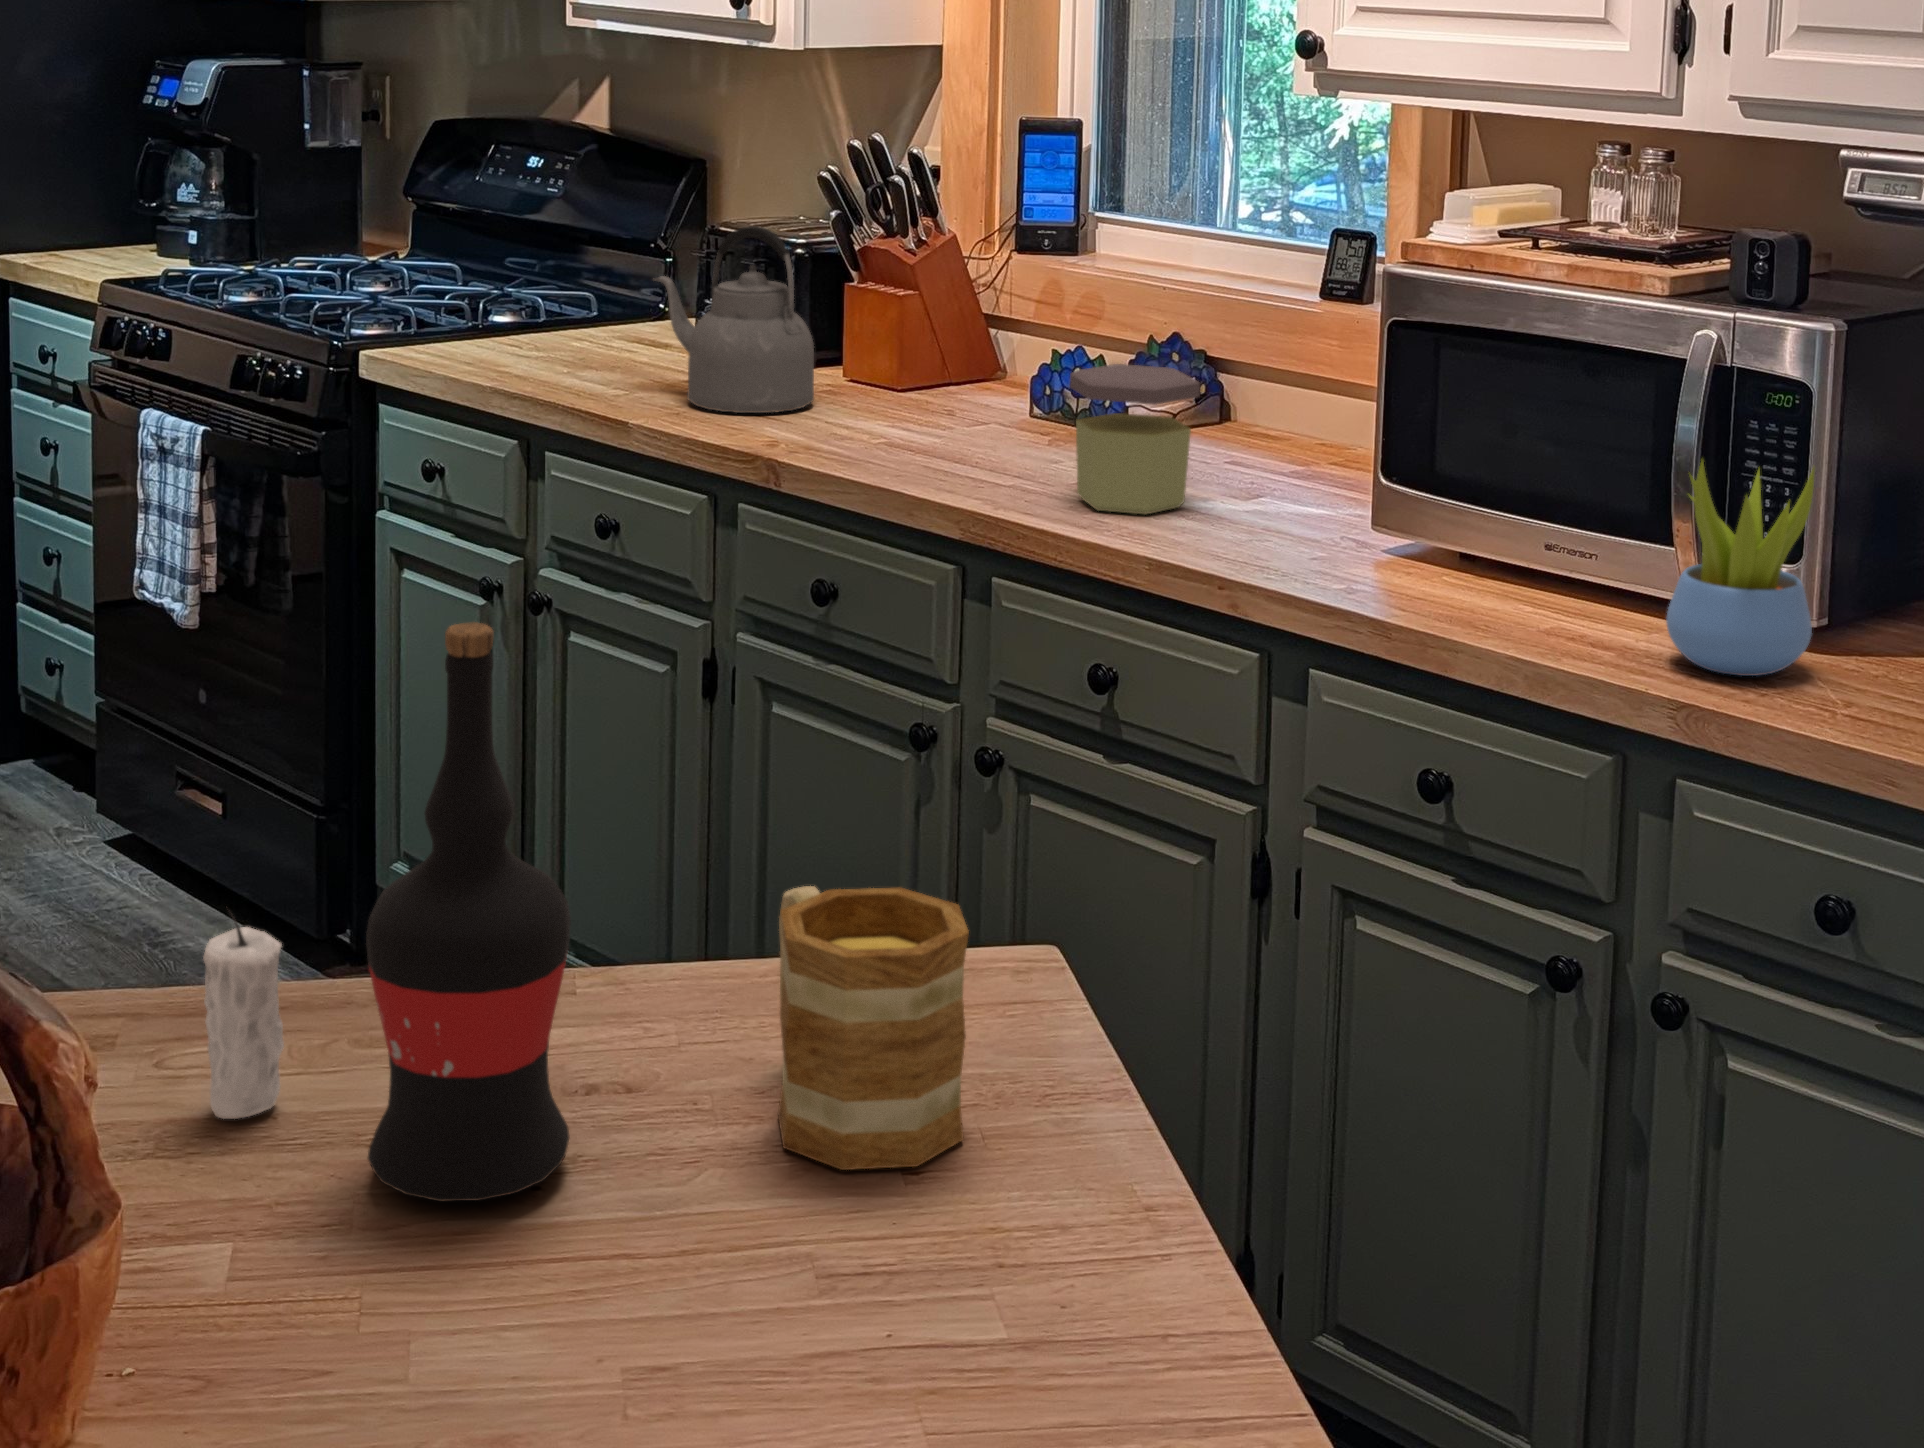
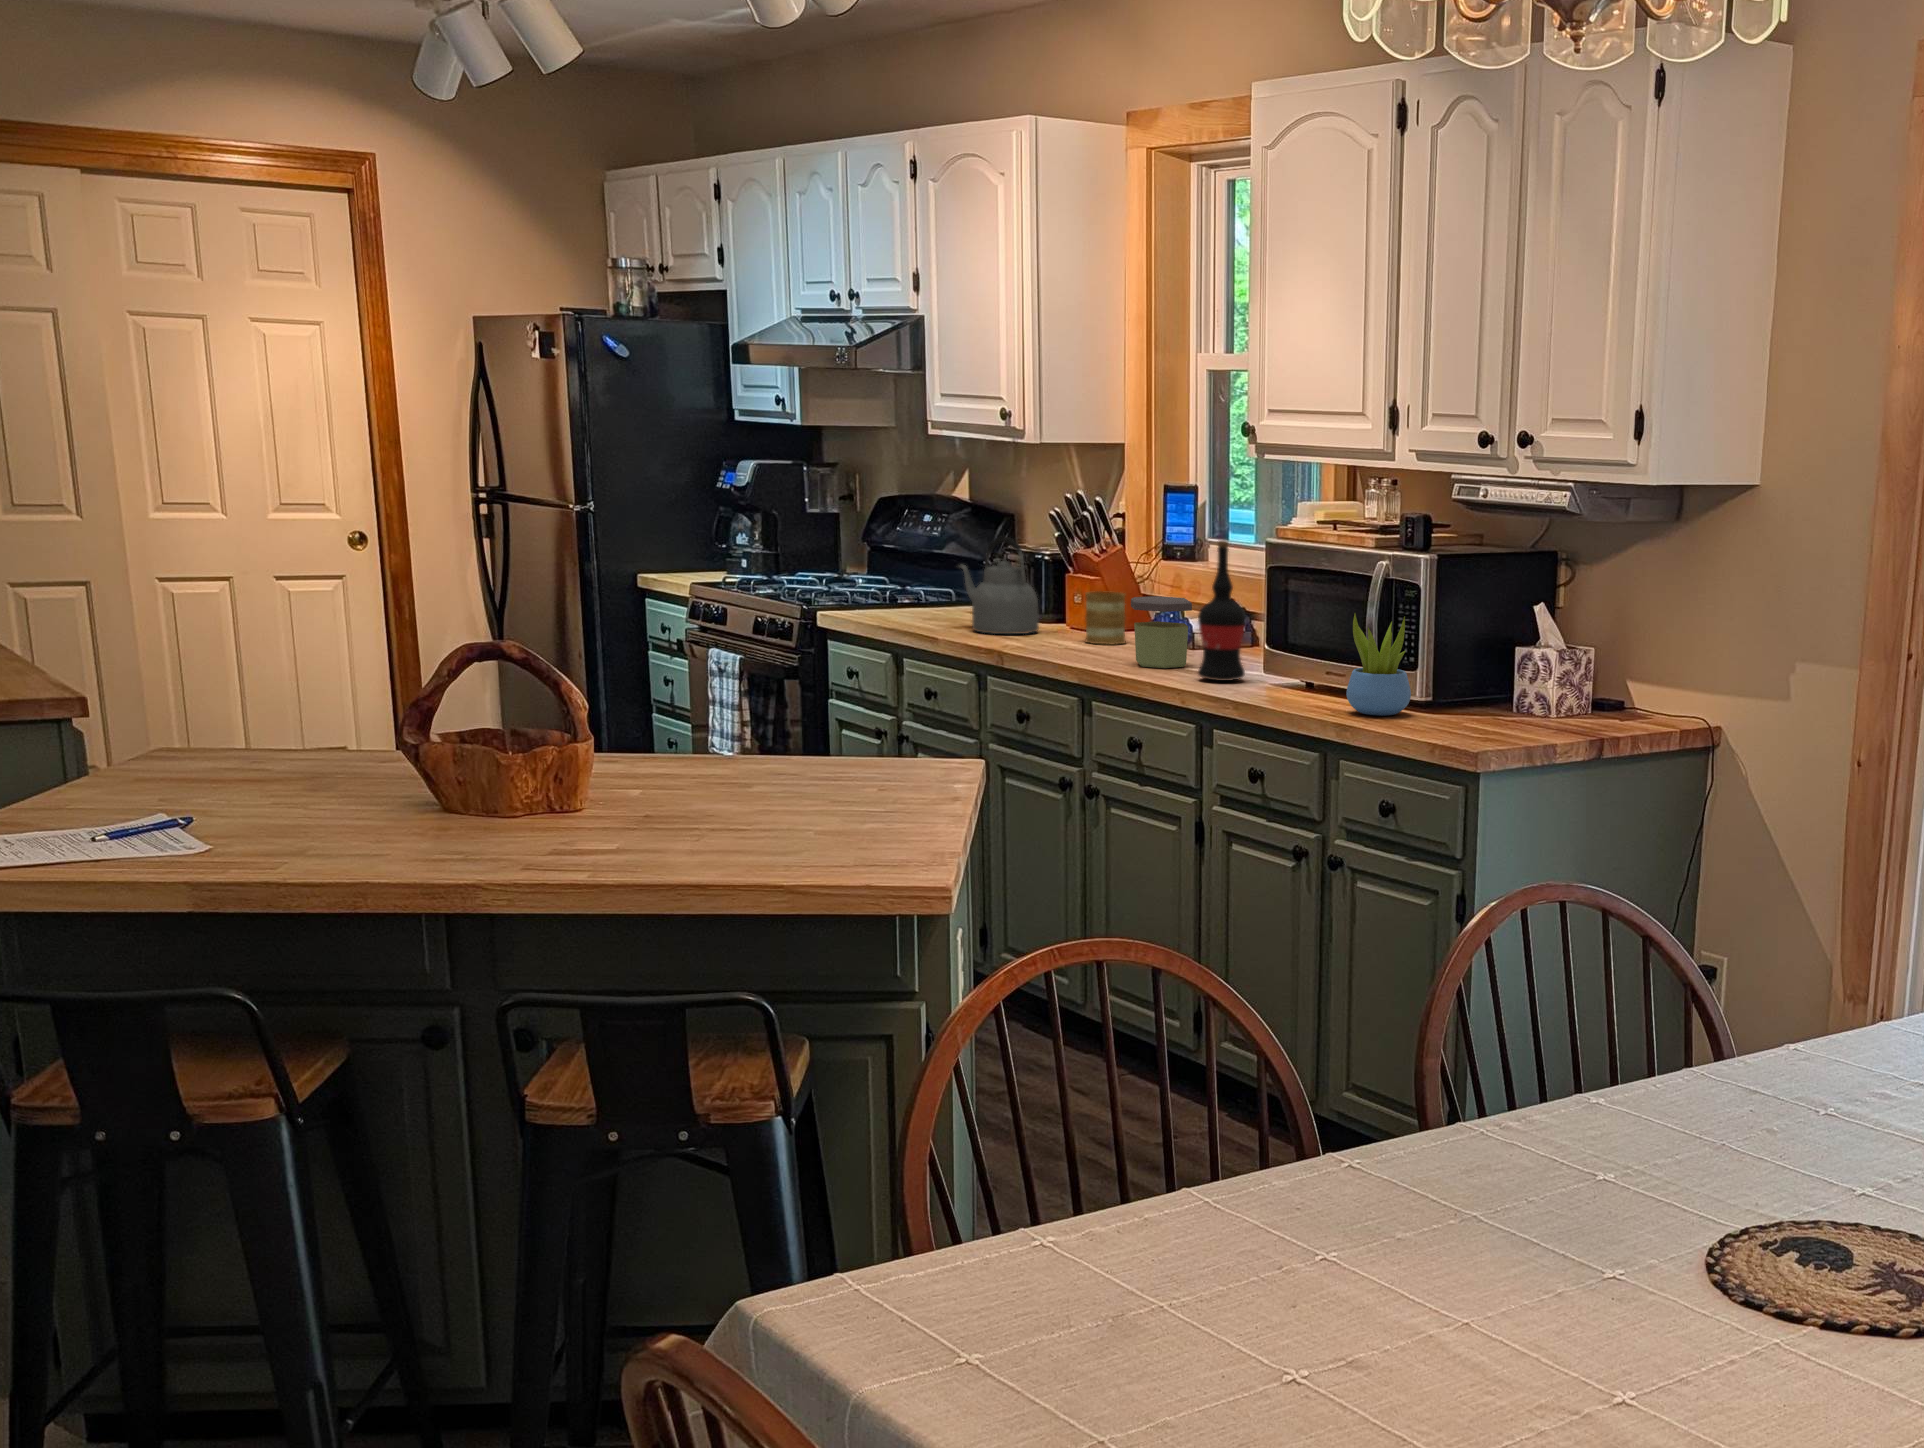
wine bottle: present [366,622,571,1201] -> present [1198,540,1246,681]
mug: present [778,886,969,1170] -> present [1085,591,1126,645]
candle: present [203,913,284,1119] -> none [629,699,661,777]

